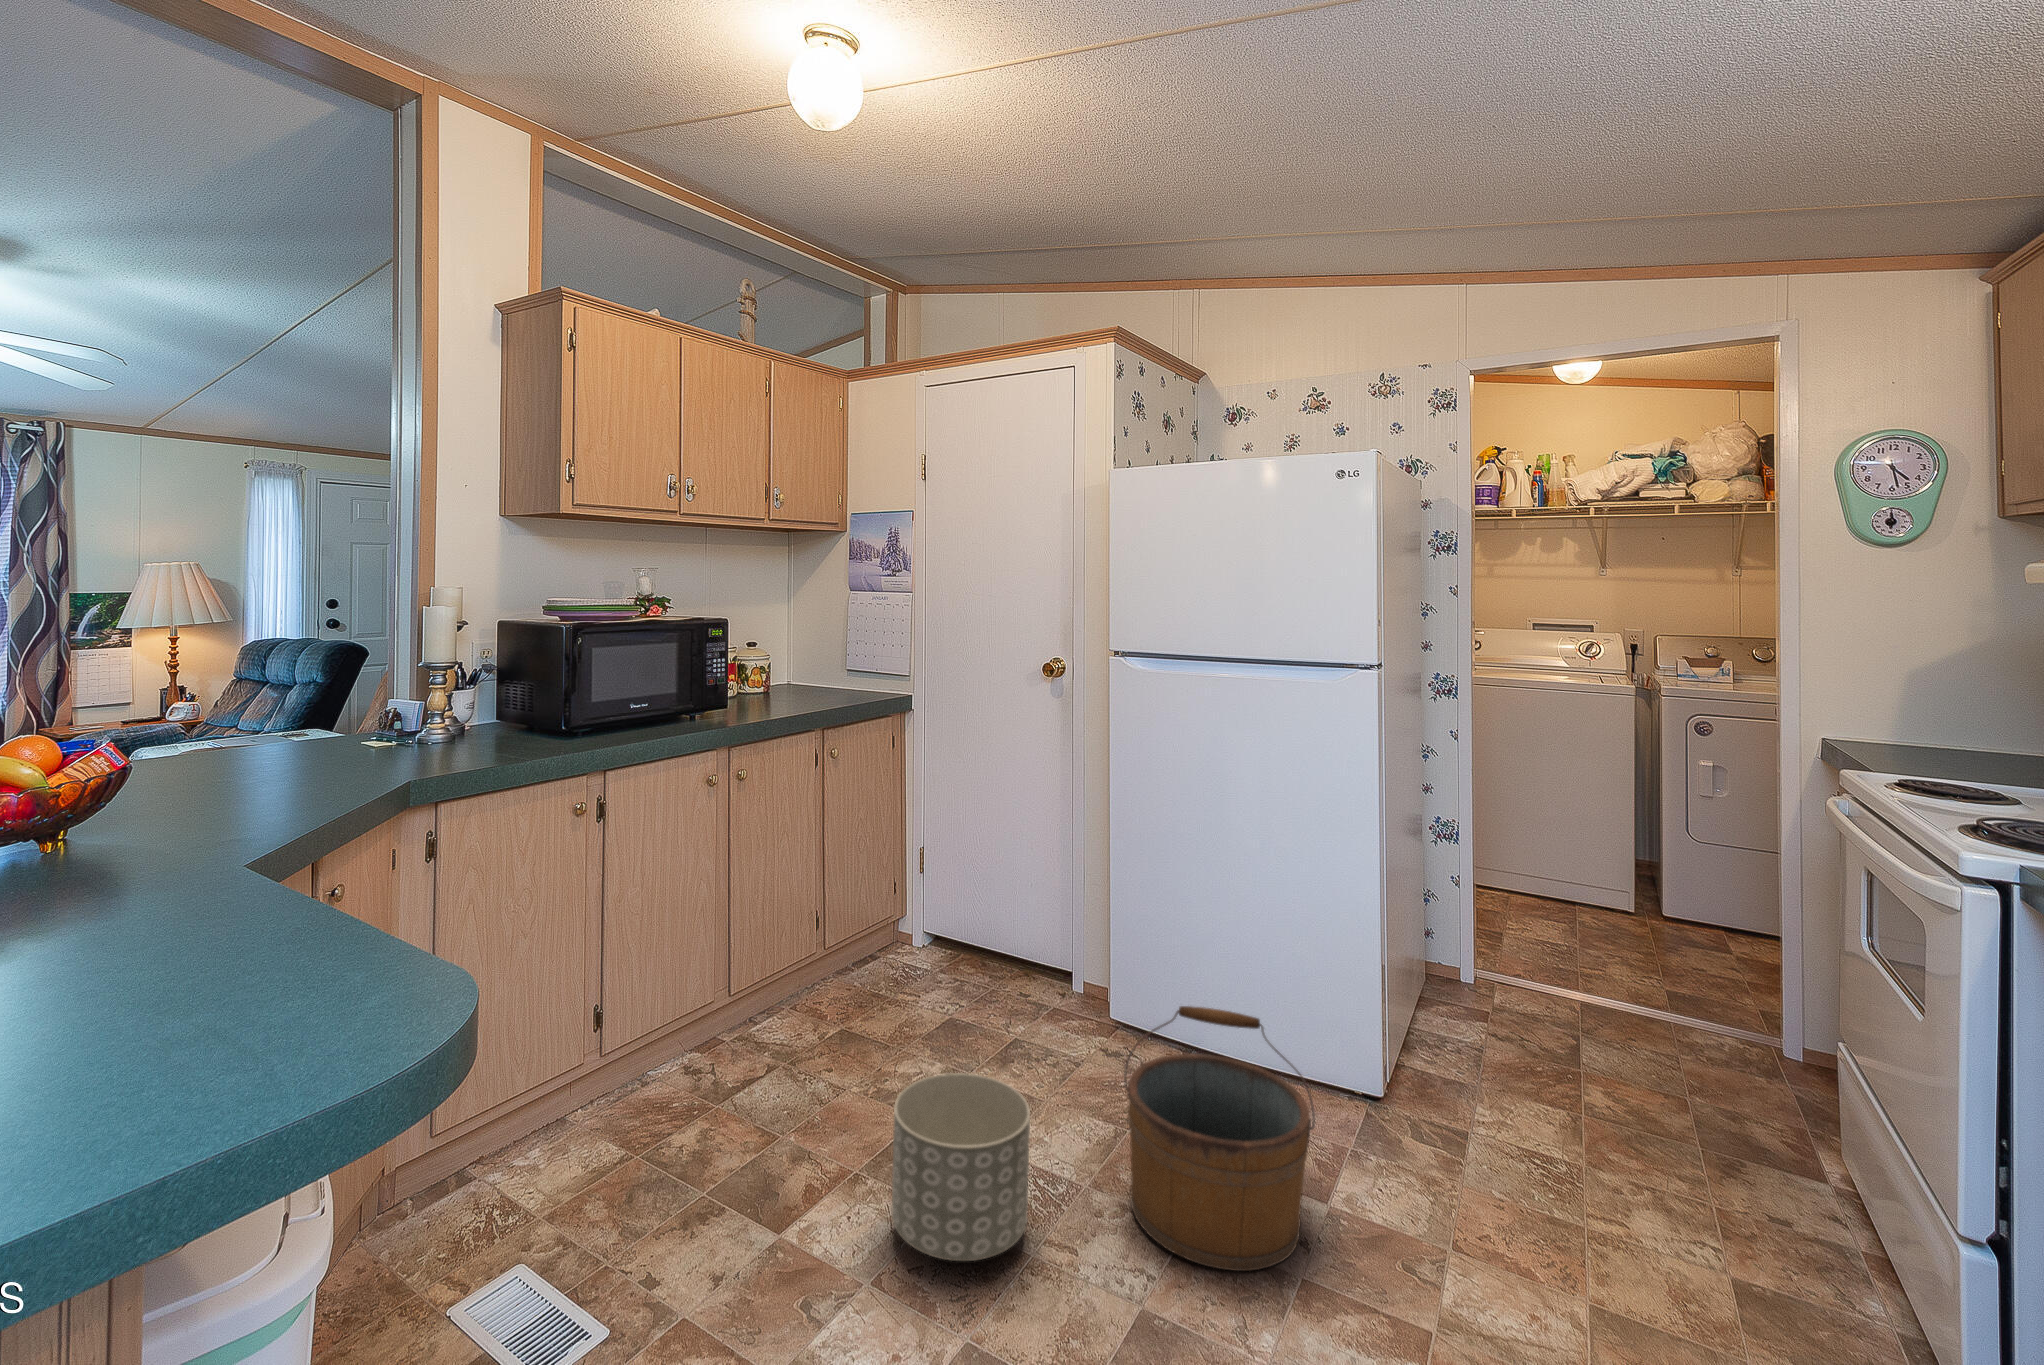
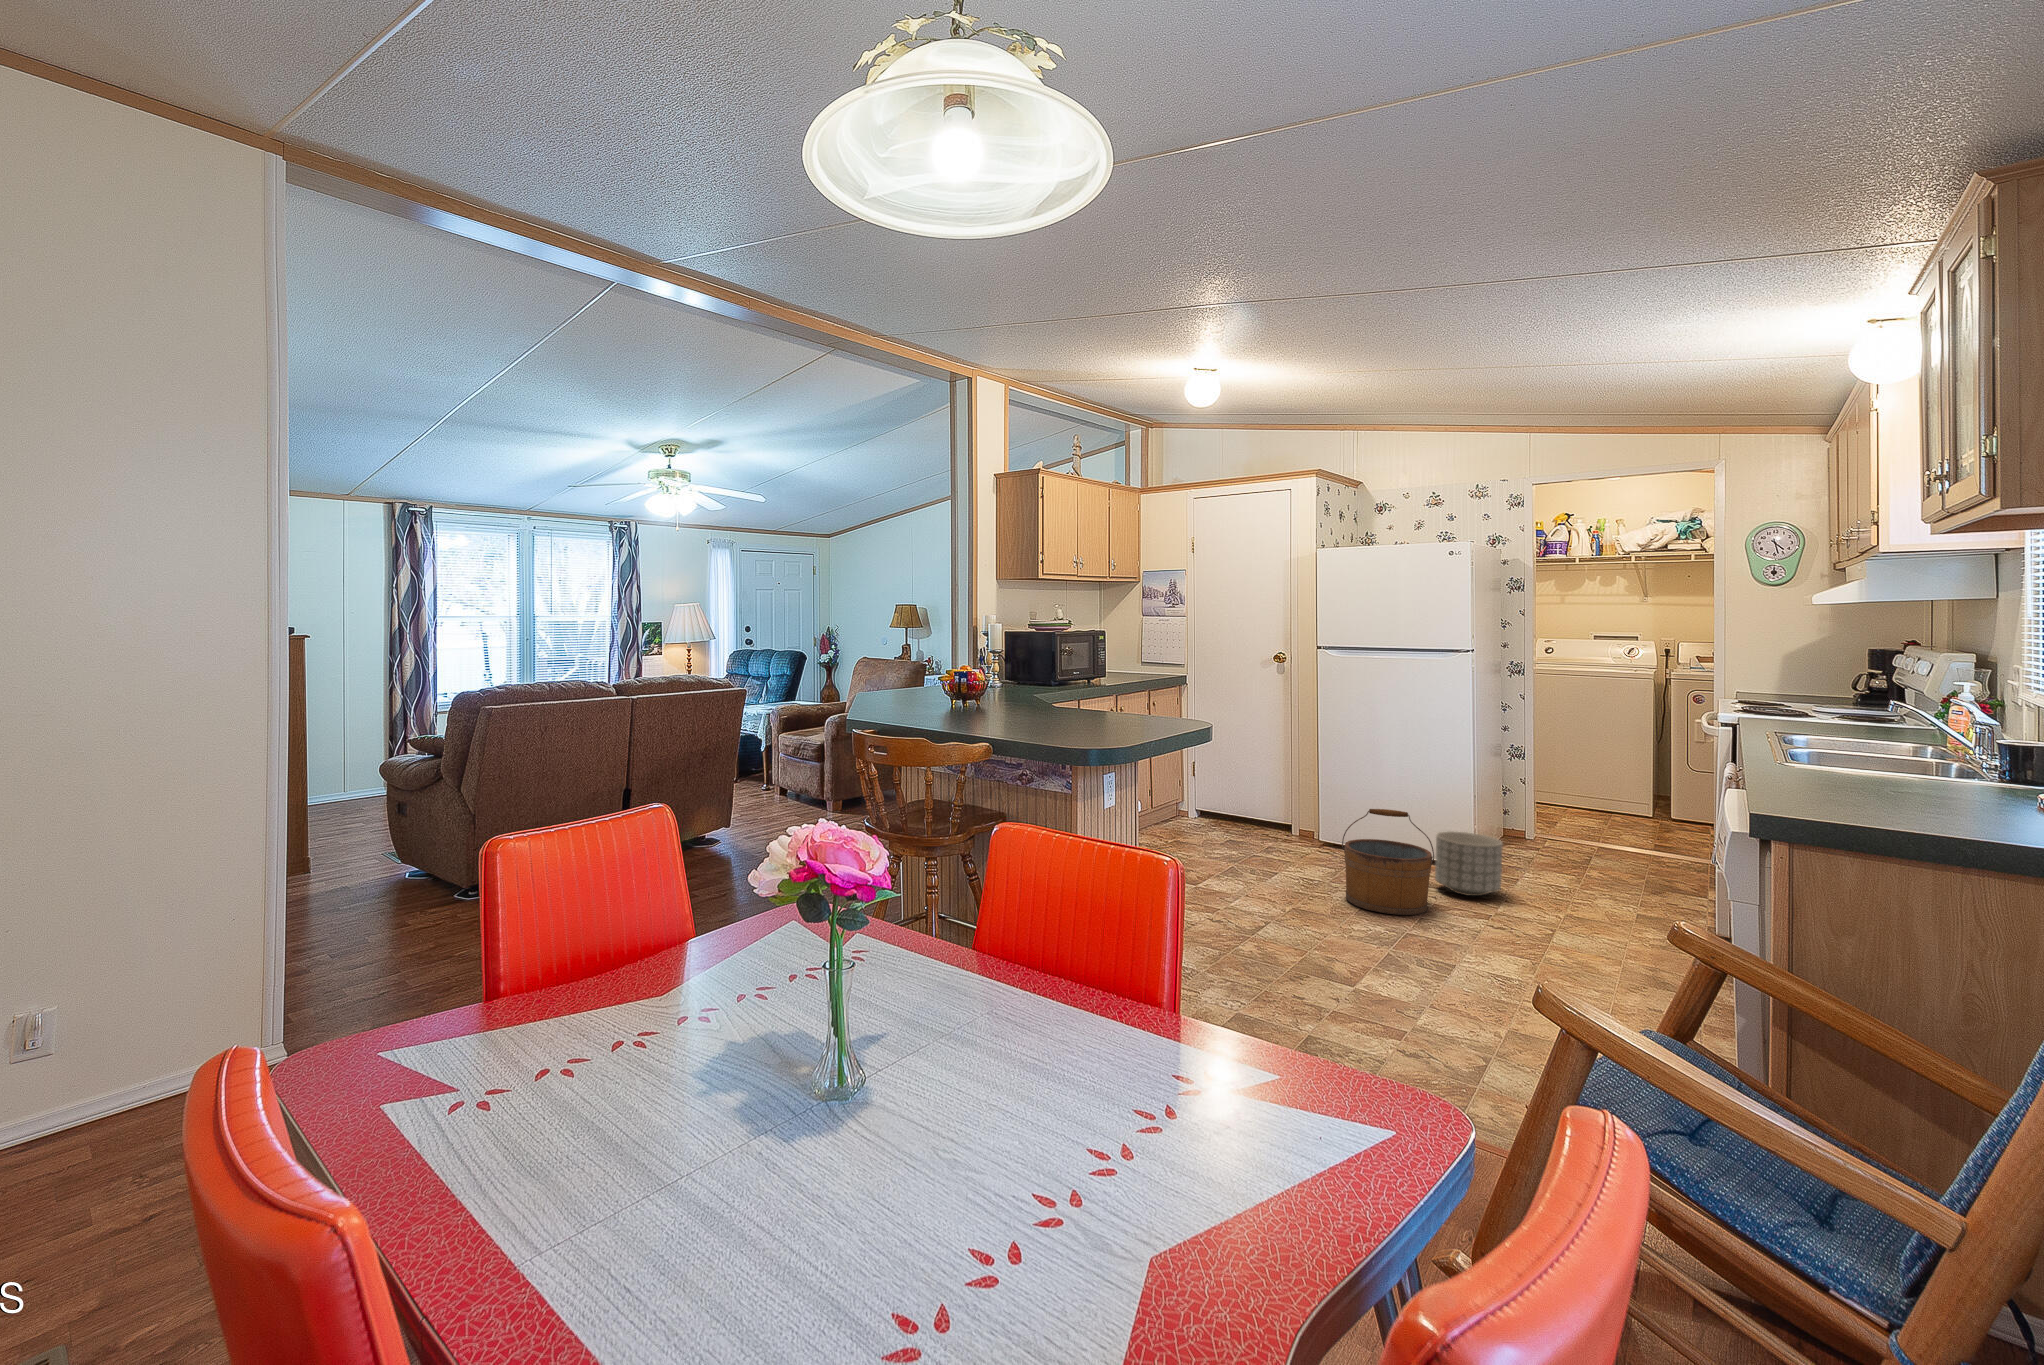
planter: present [892,1073,1030,1261] -> present [1435,831,1503,896]

